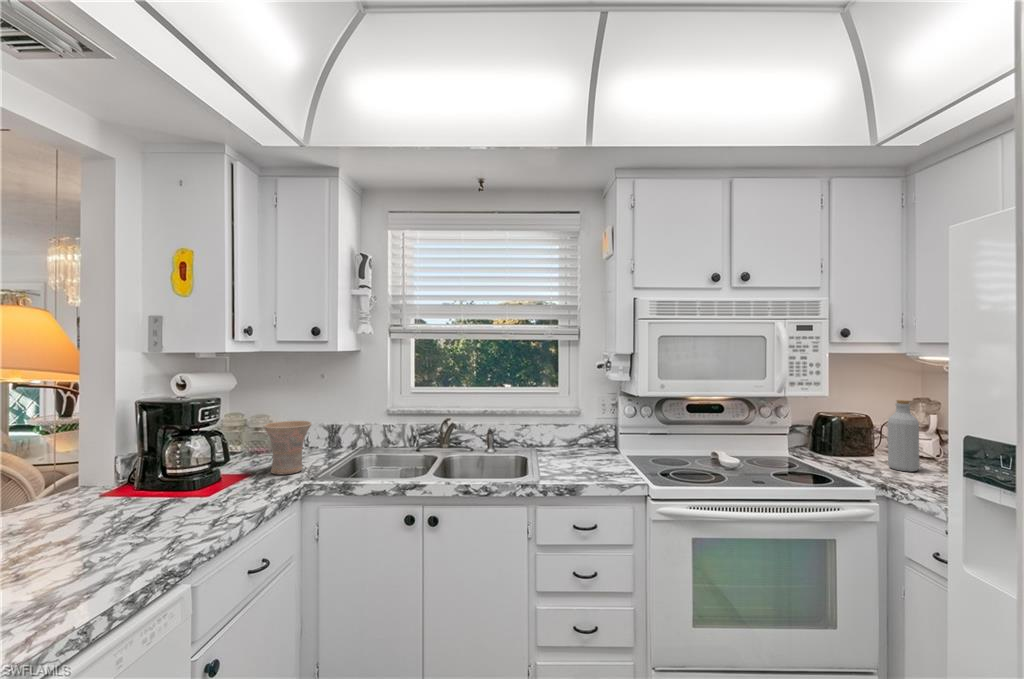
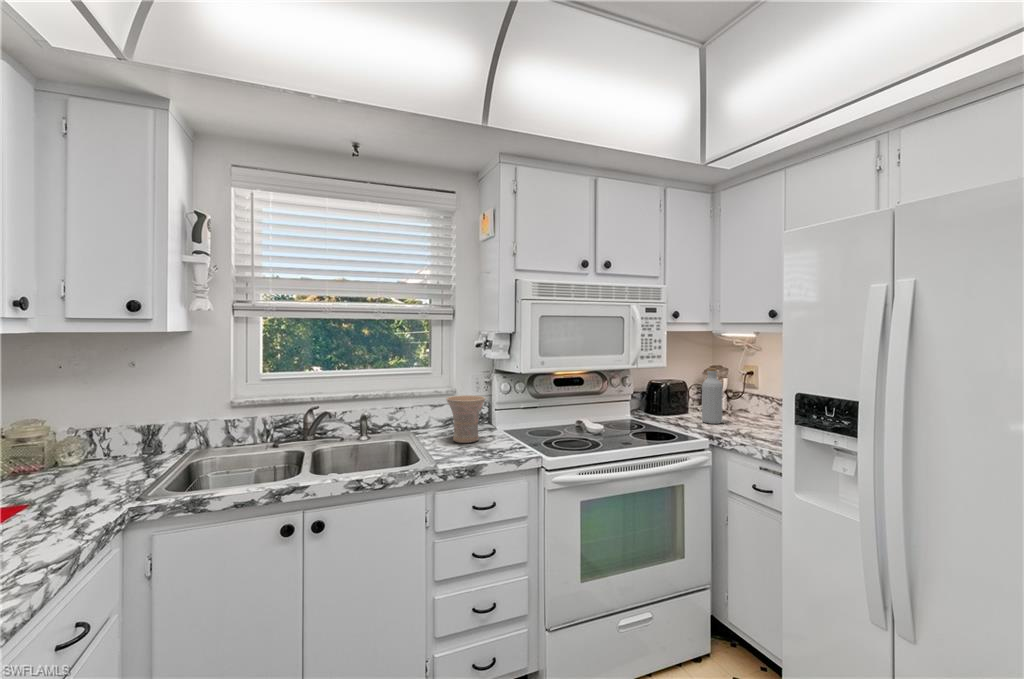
vase: present [263,421,312,474] -> present [446,395,486,443]

